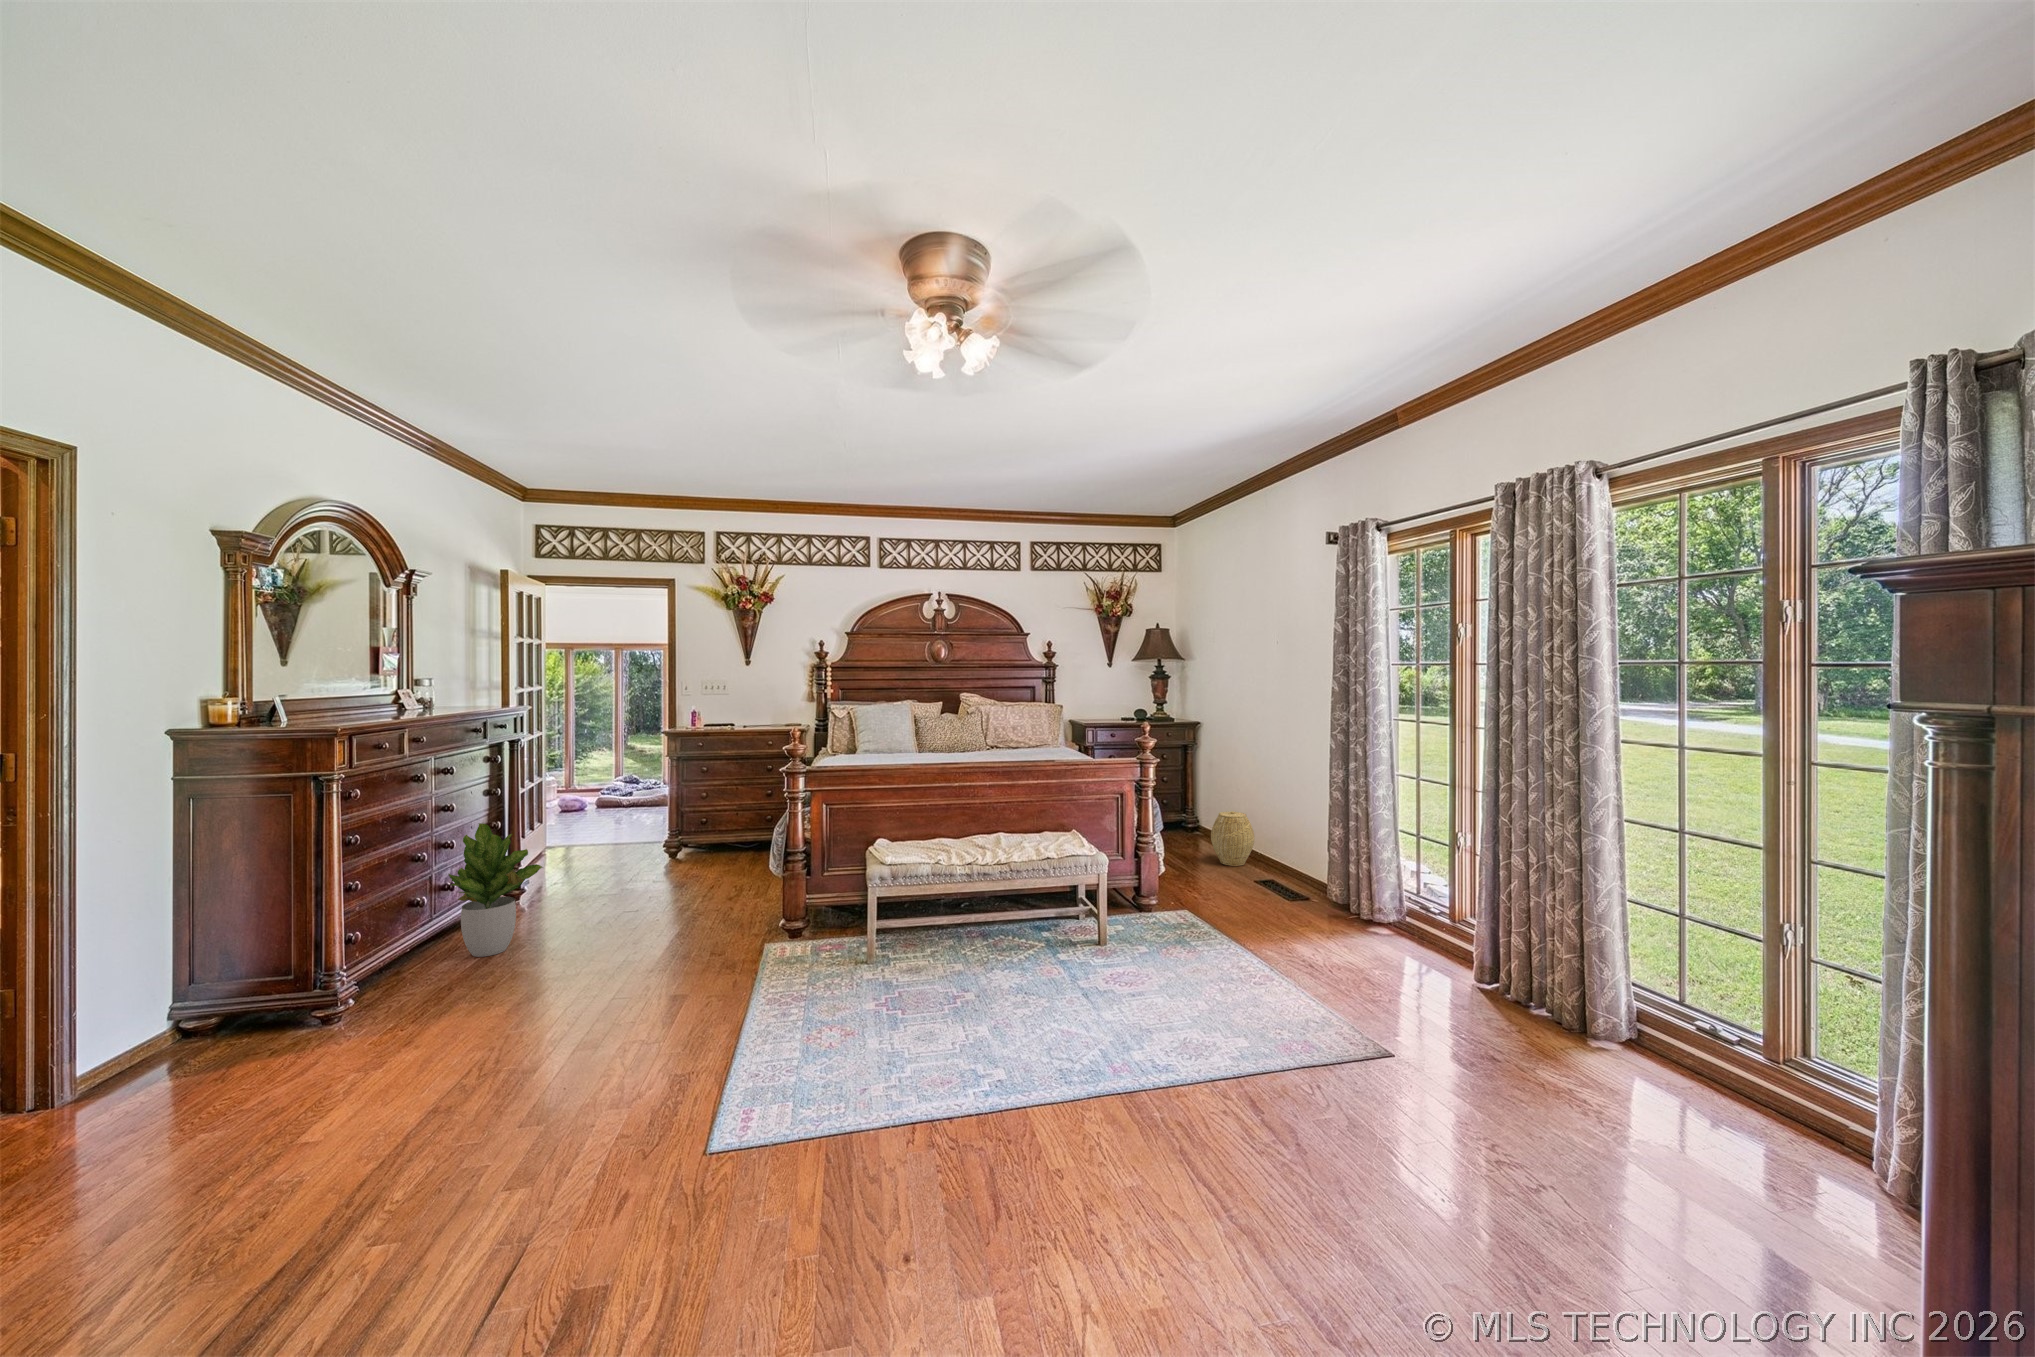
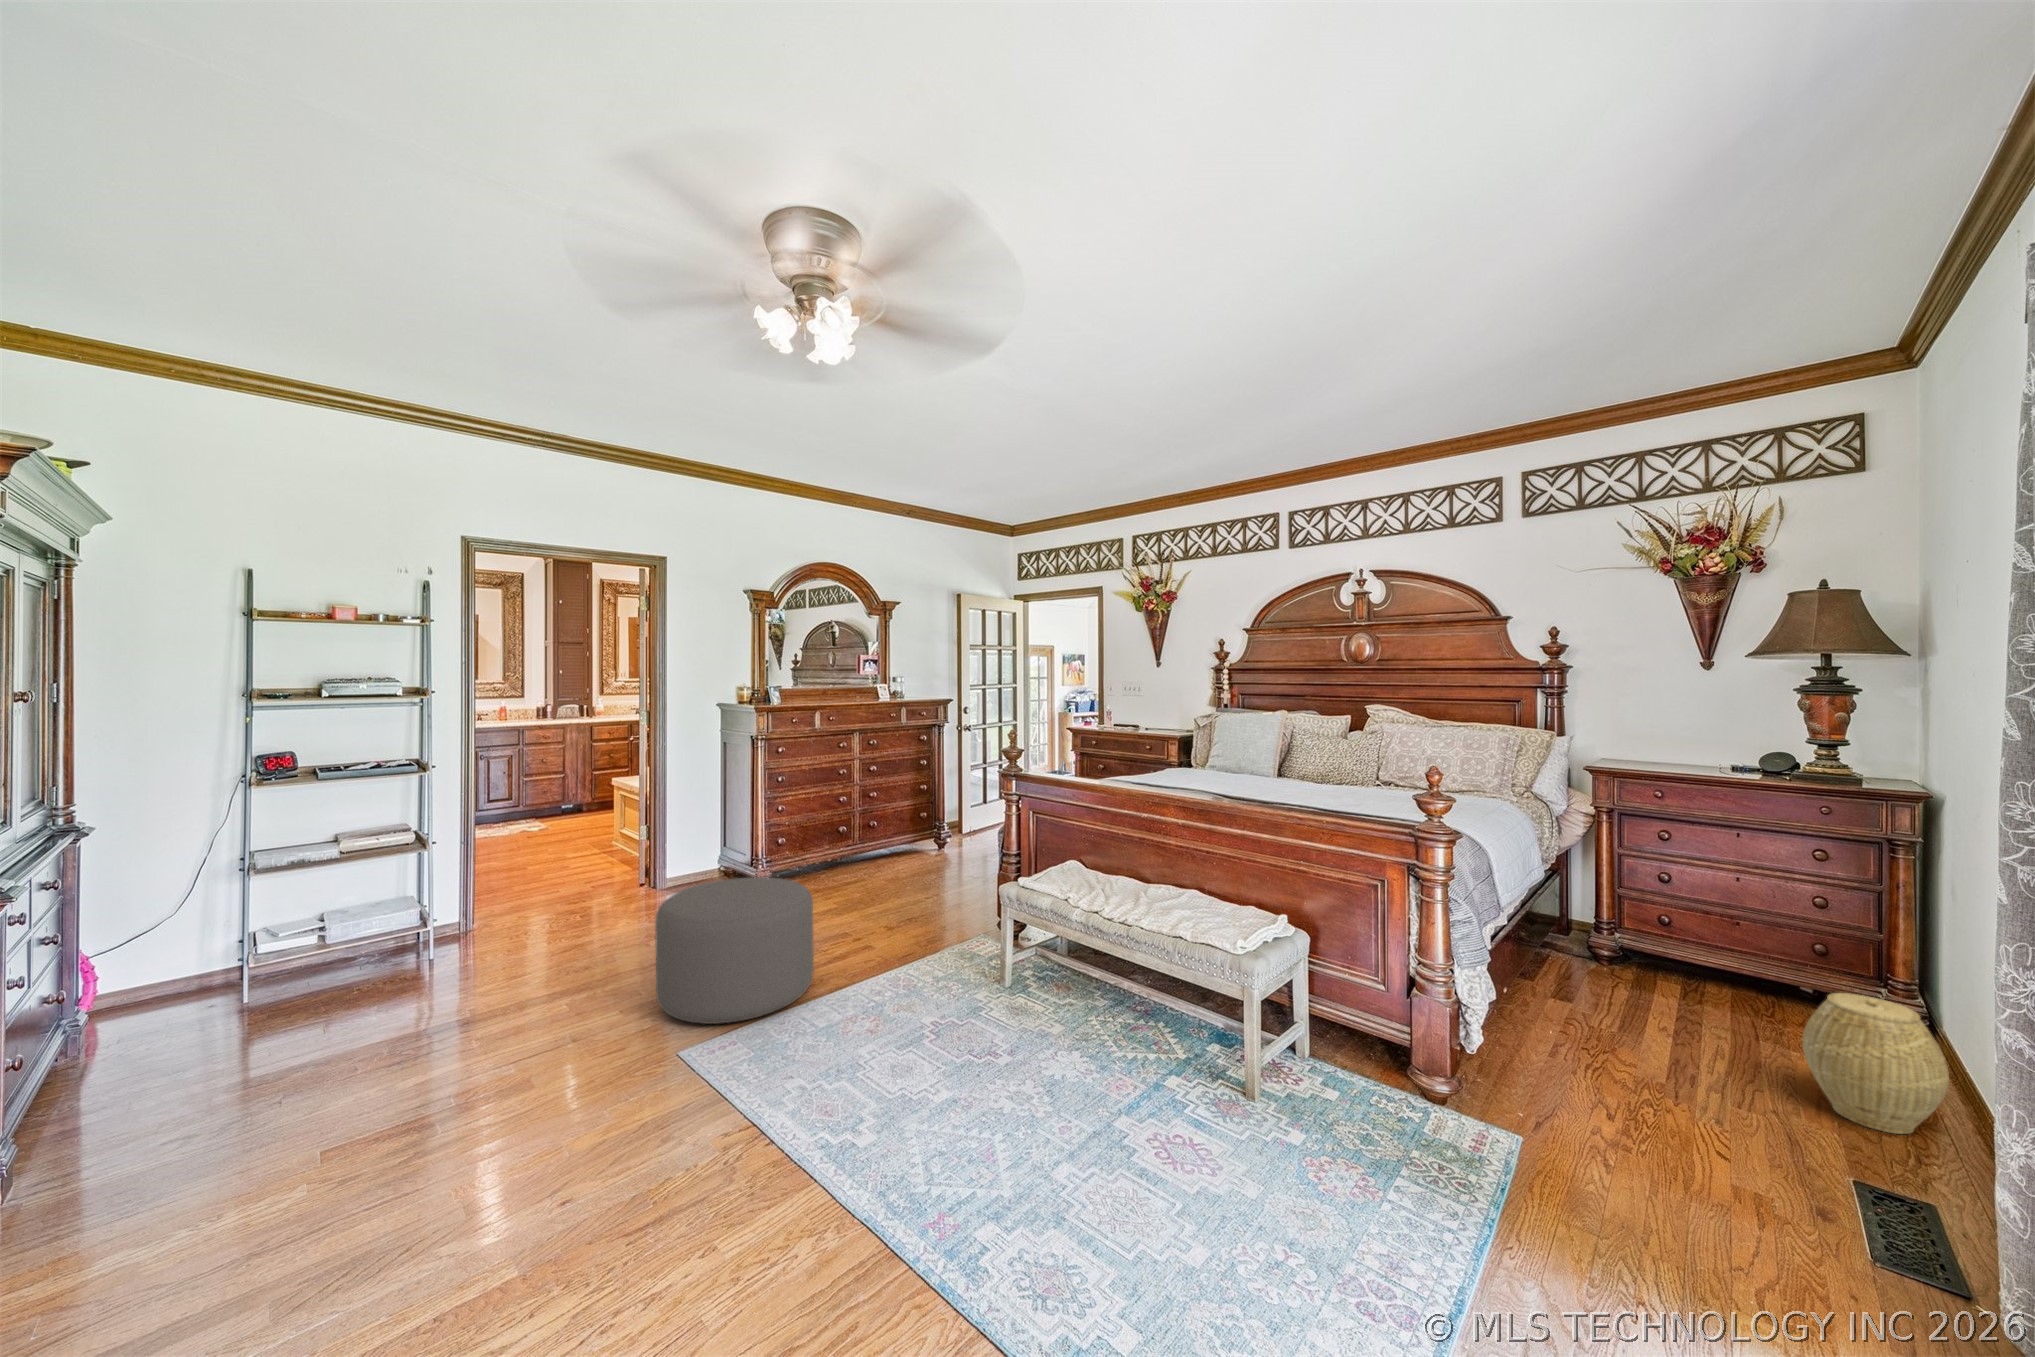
potted plant: present [448,823,543,957] -> none [812,793,877,897]
ottoman: none [512,906,710,1088] -> present [655,877,814,1024]

